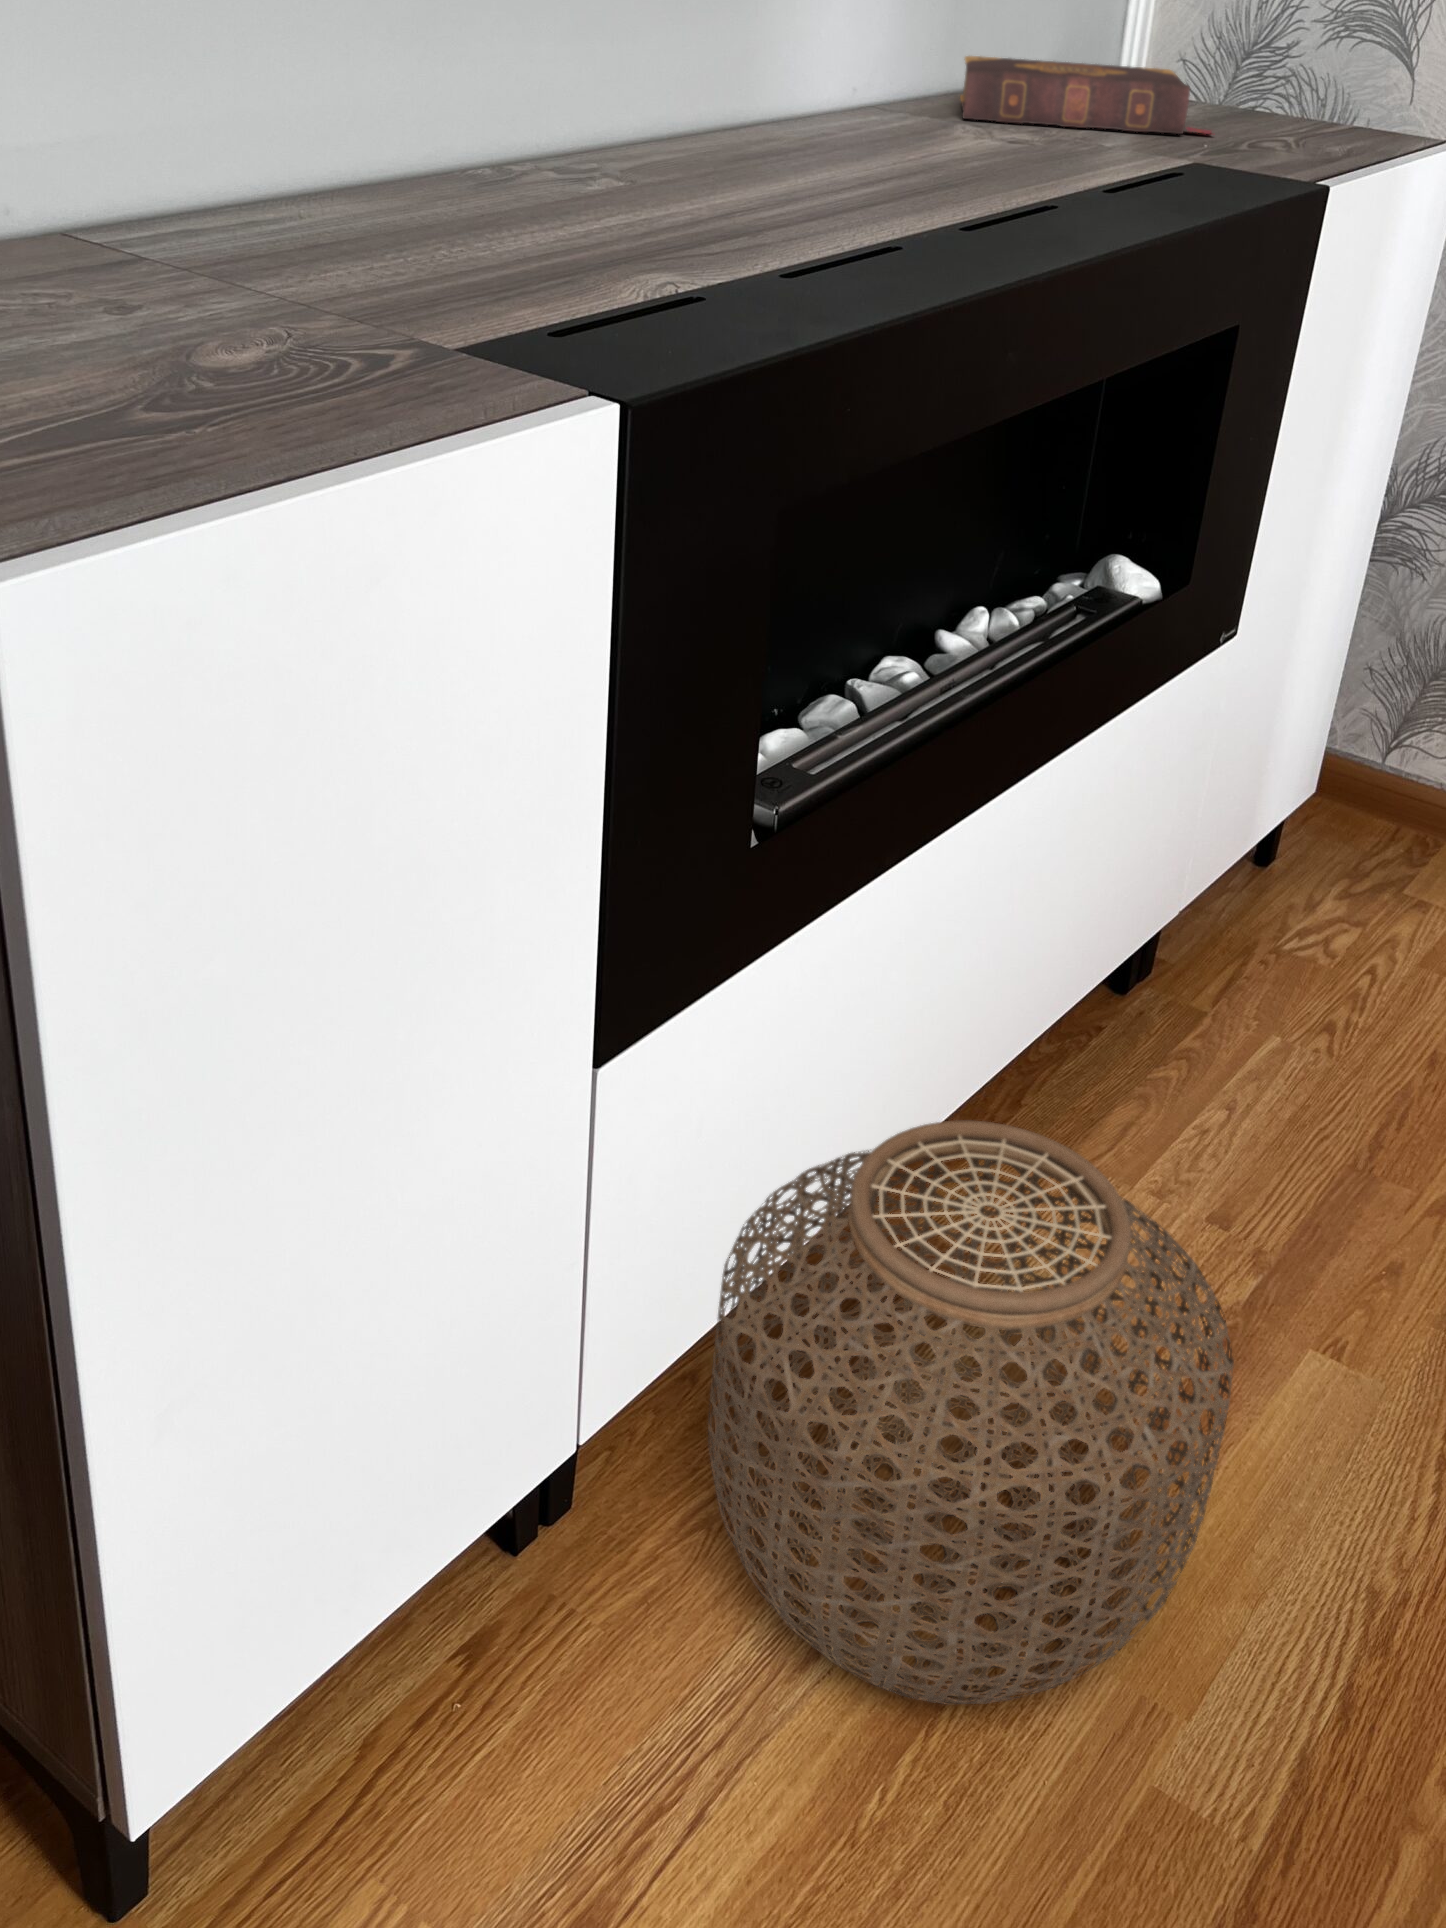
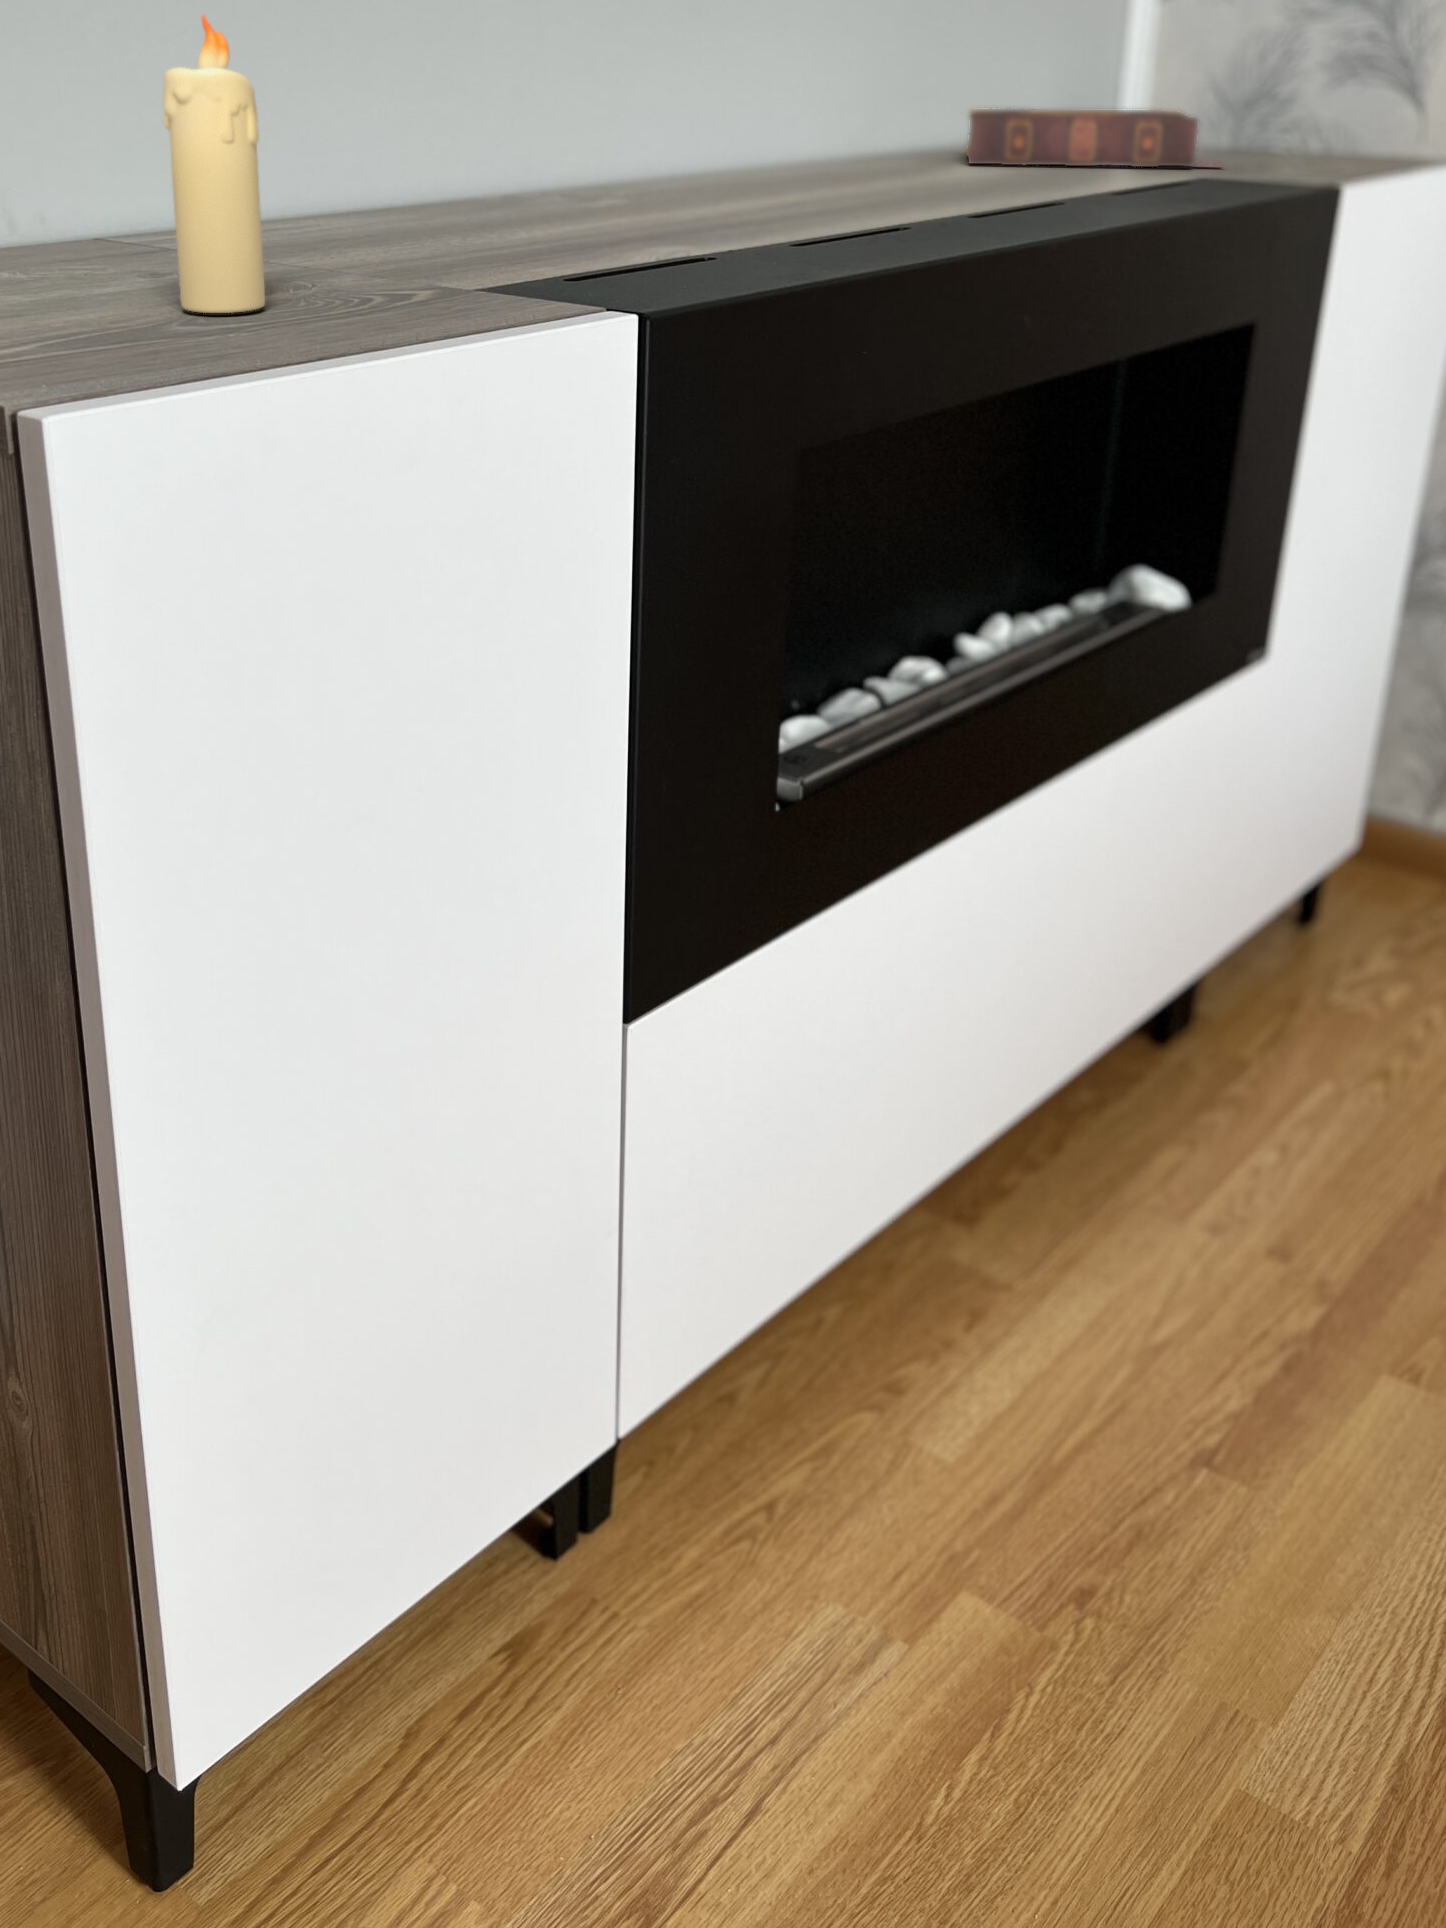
candle: none [135,78,240,381] -> present [163,15,265,313]
woven basket: present [708,1120,1234,1704] -> none [756,1091,1304,1699]

